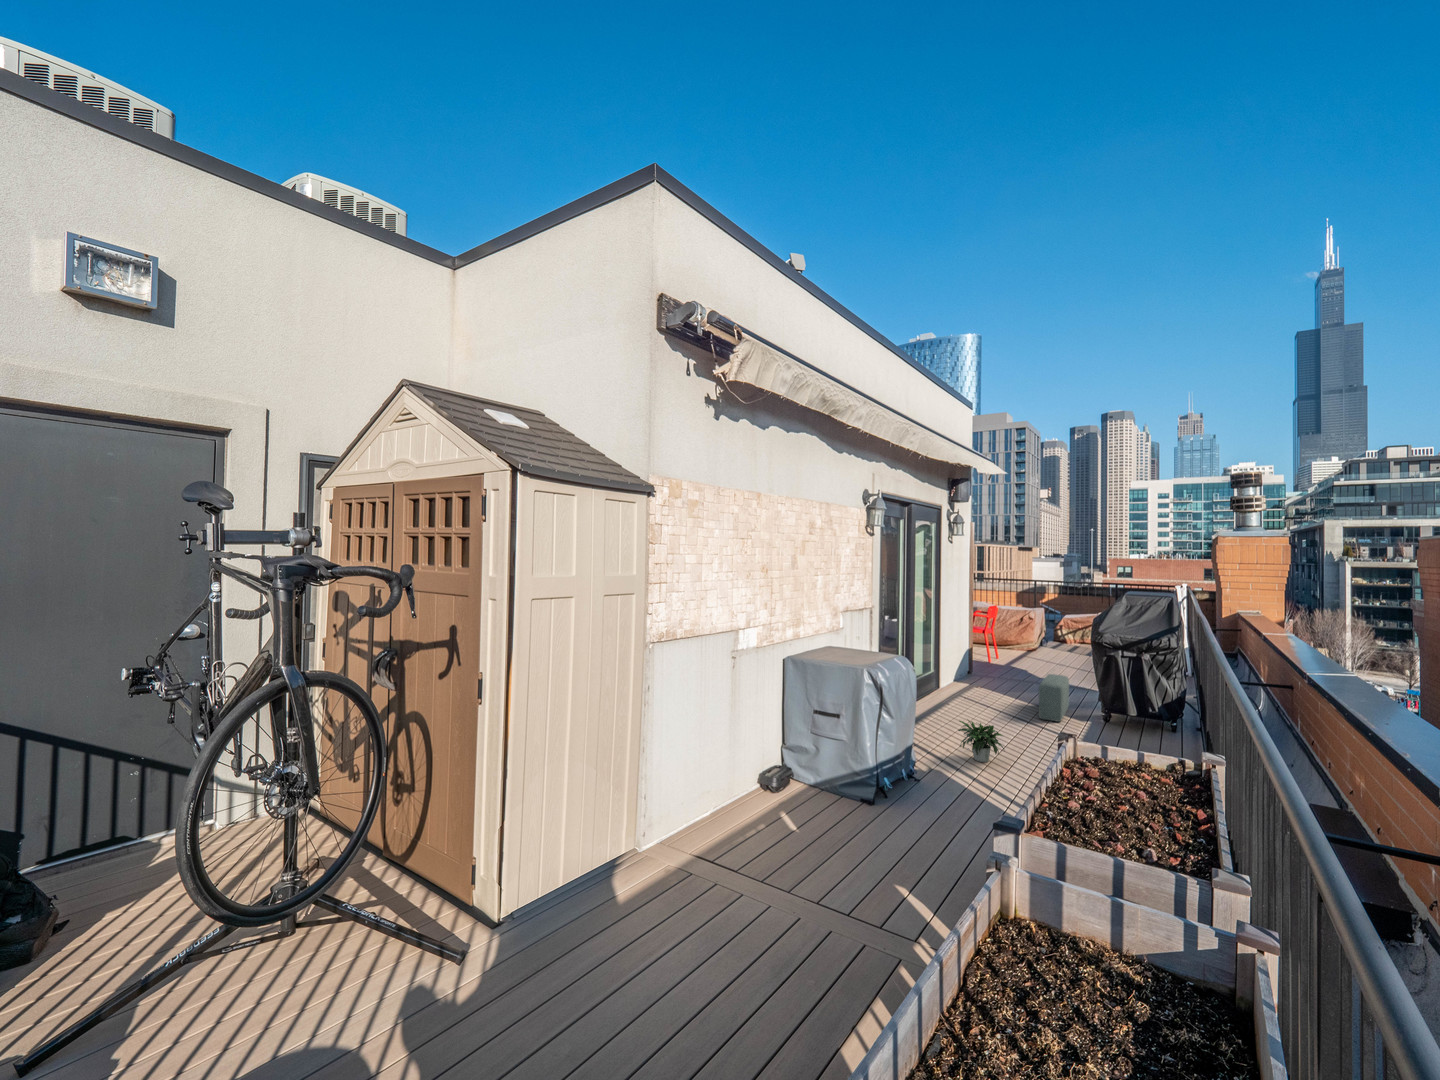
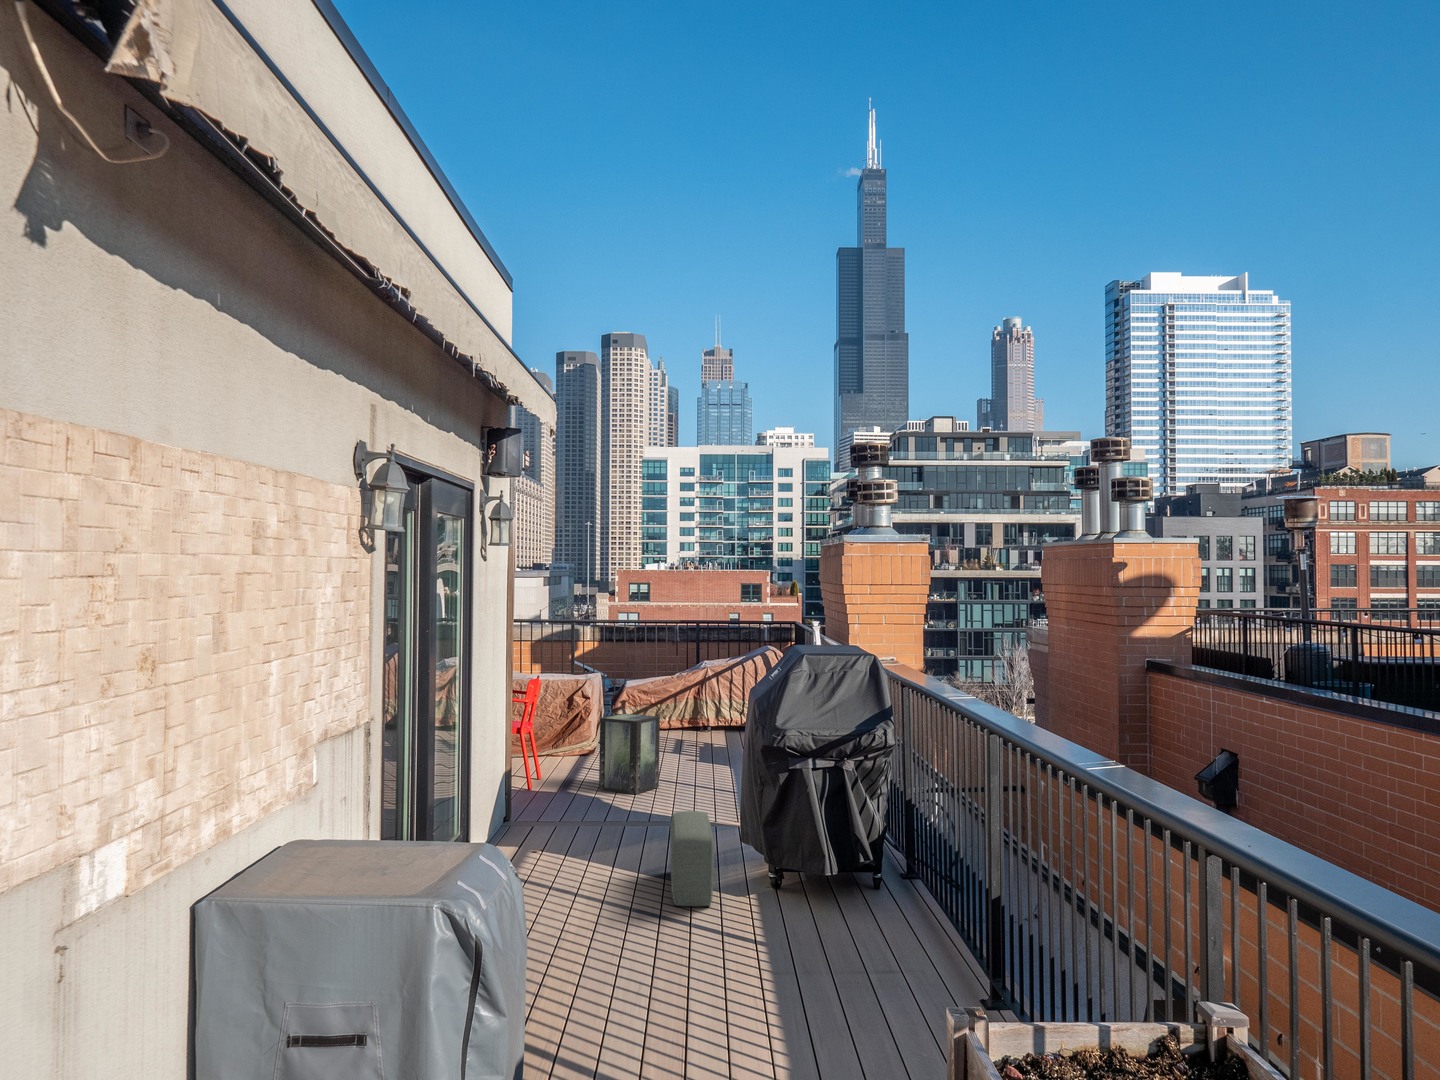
storage box: none [1029,628,1066,671] -> present [599,714,660,794]
potted plant: present [958,720,1004,762] -> none [553,951,676,1042]

